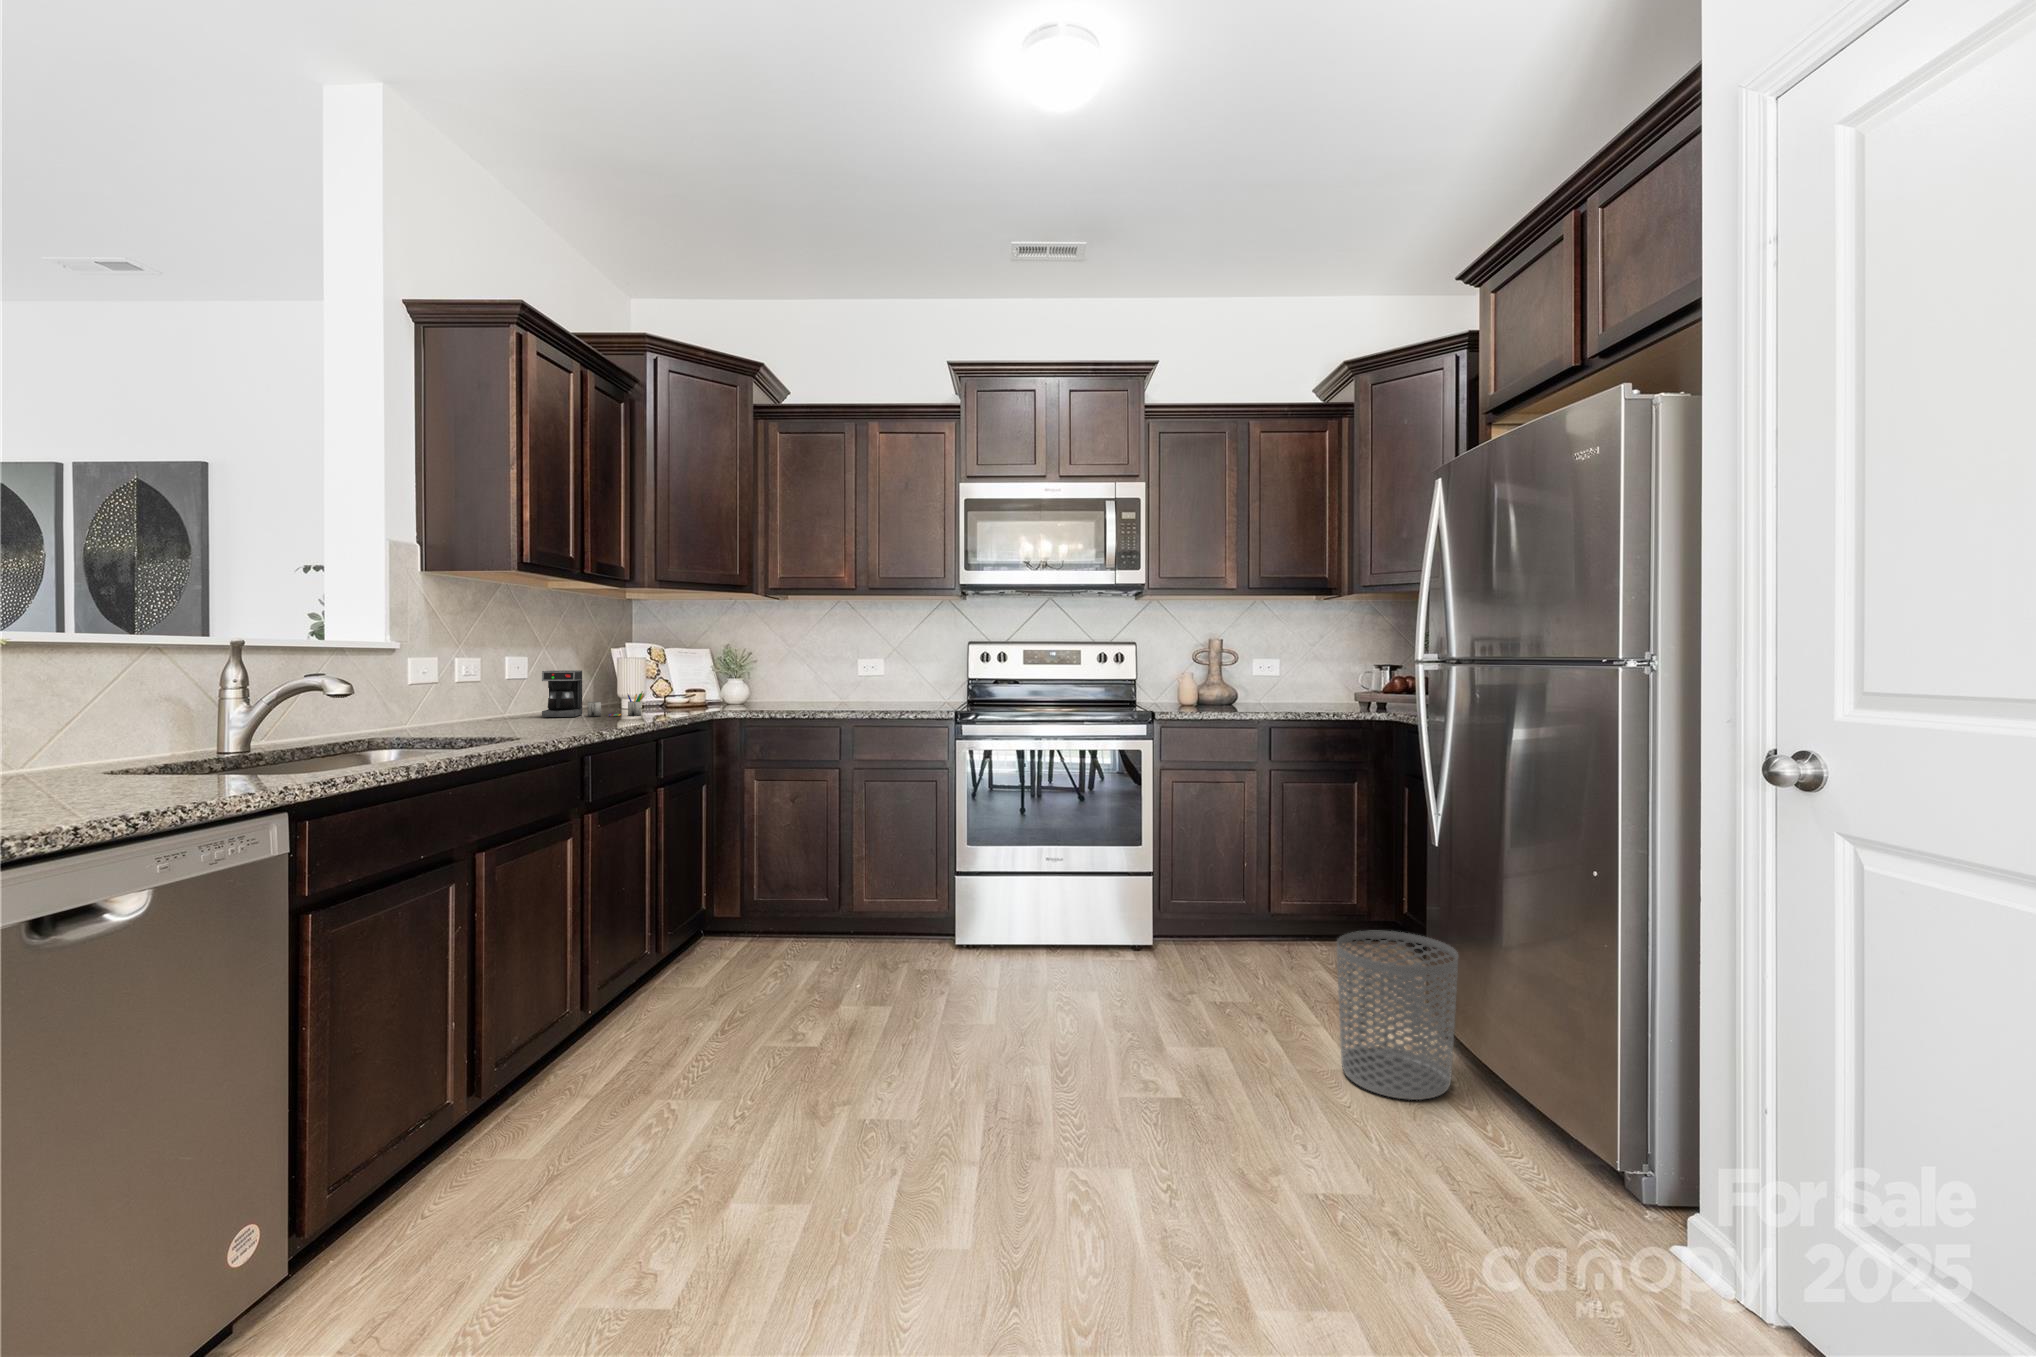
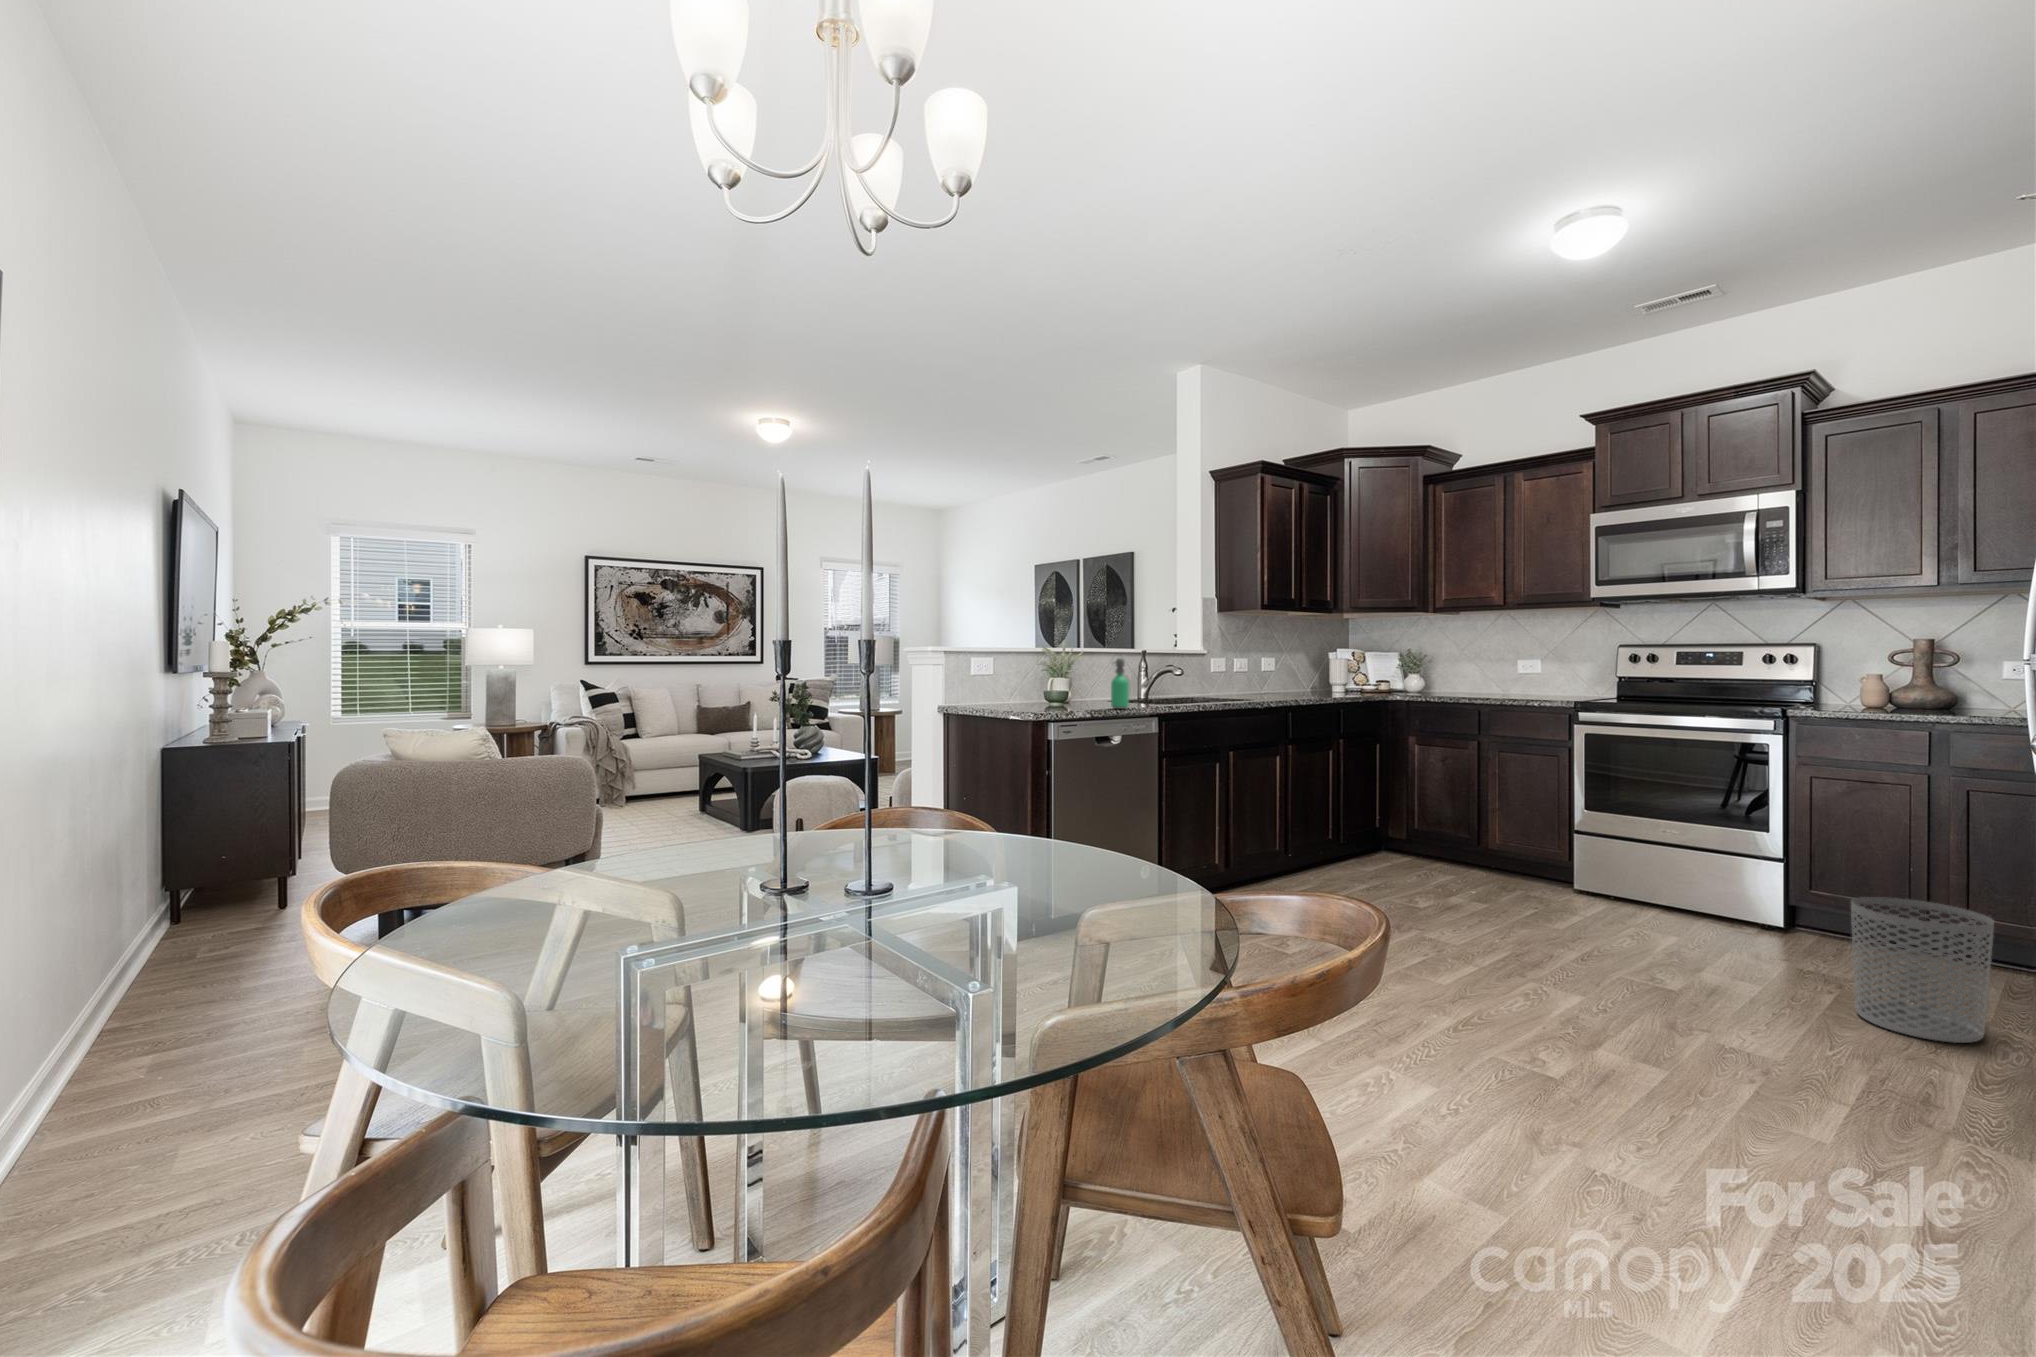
soap dispenser: none [126,660,192,802] -> present [1111,658,1129,709]
coffee maker: present [542,670,644,717] -> none [1283,667,1344,696]

